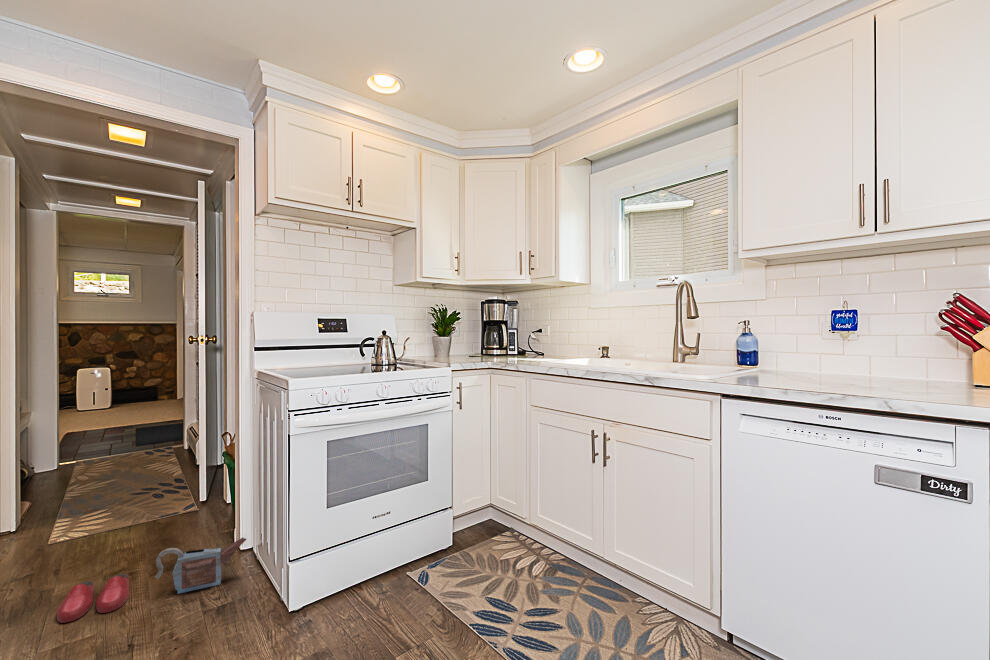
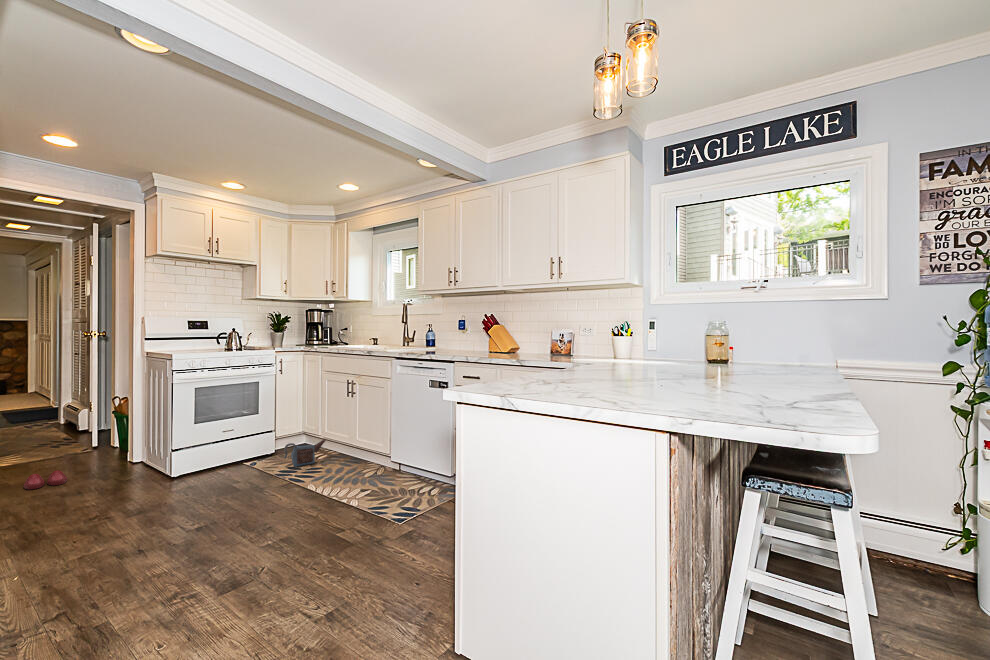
watering can: present [155,538,246,594] -> present [284,440,326,467]

